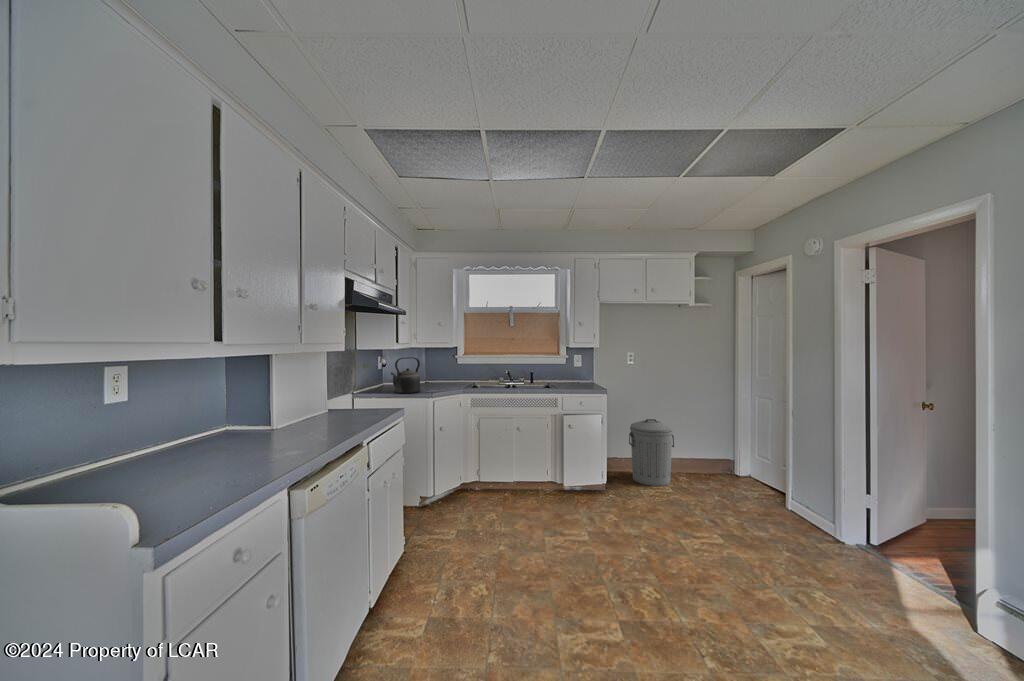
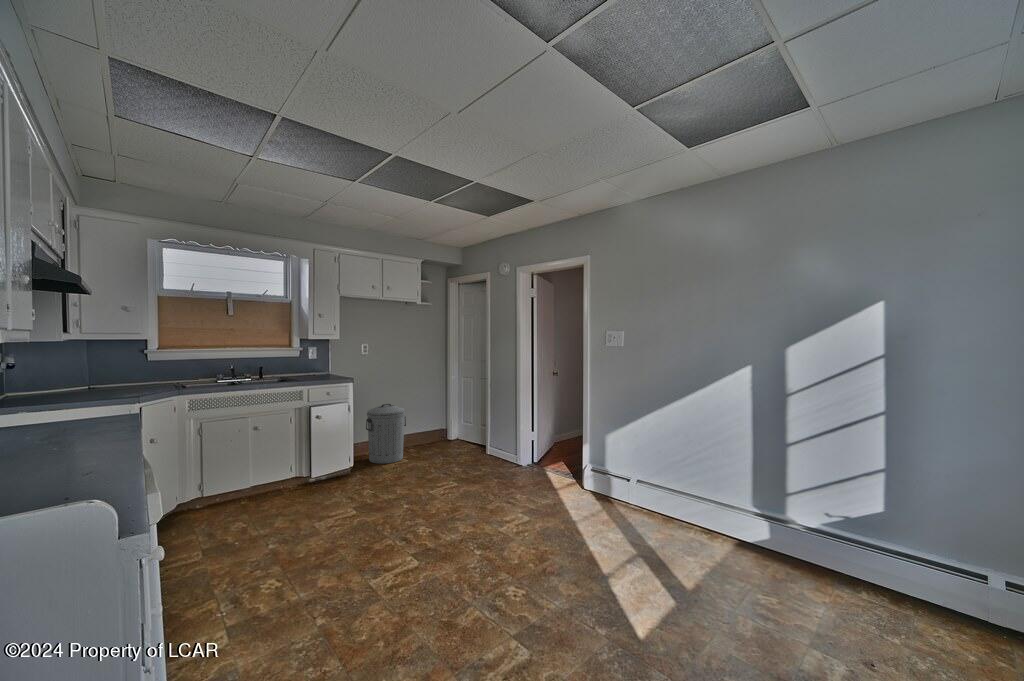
kettle: present [391,357,420,393] -> none [57,352,108,403]

